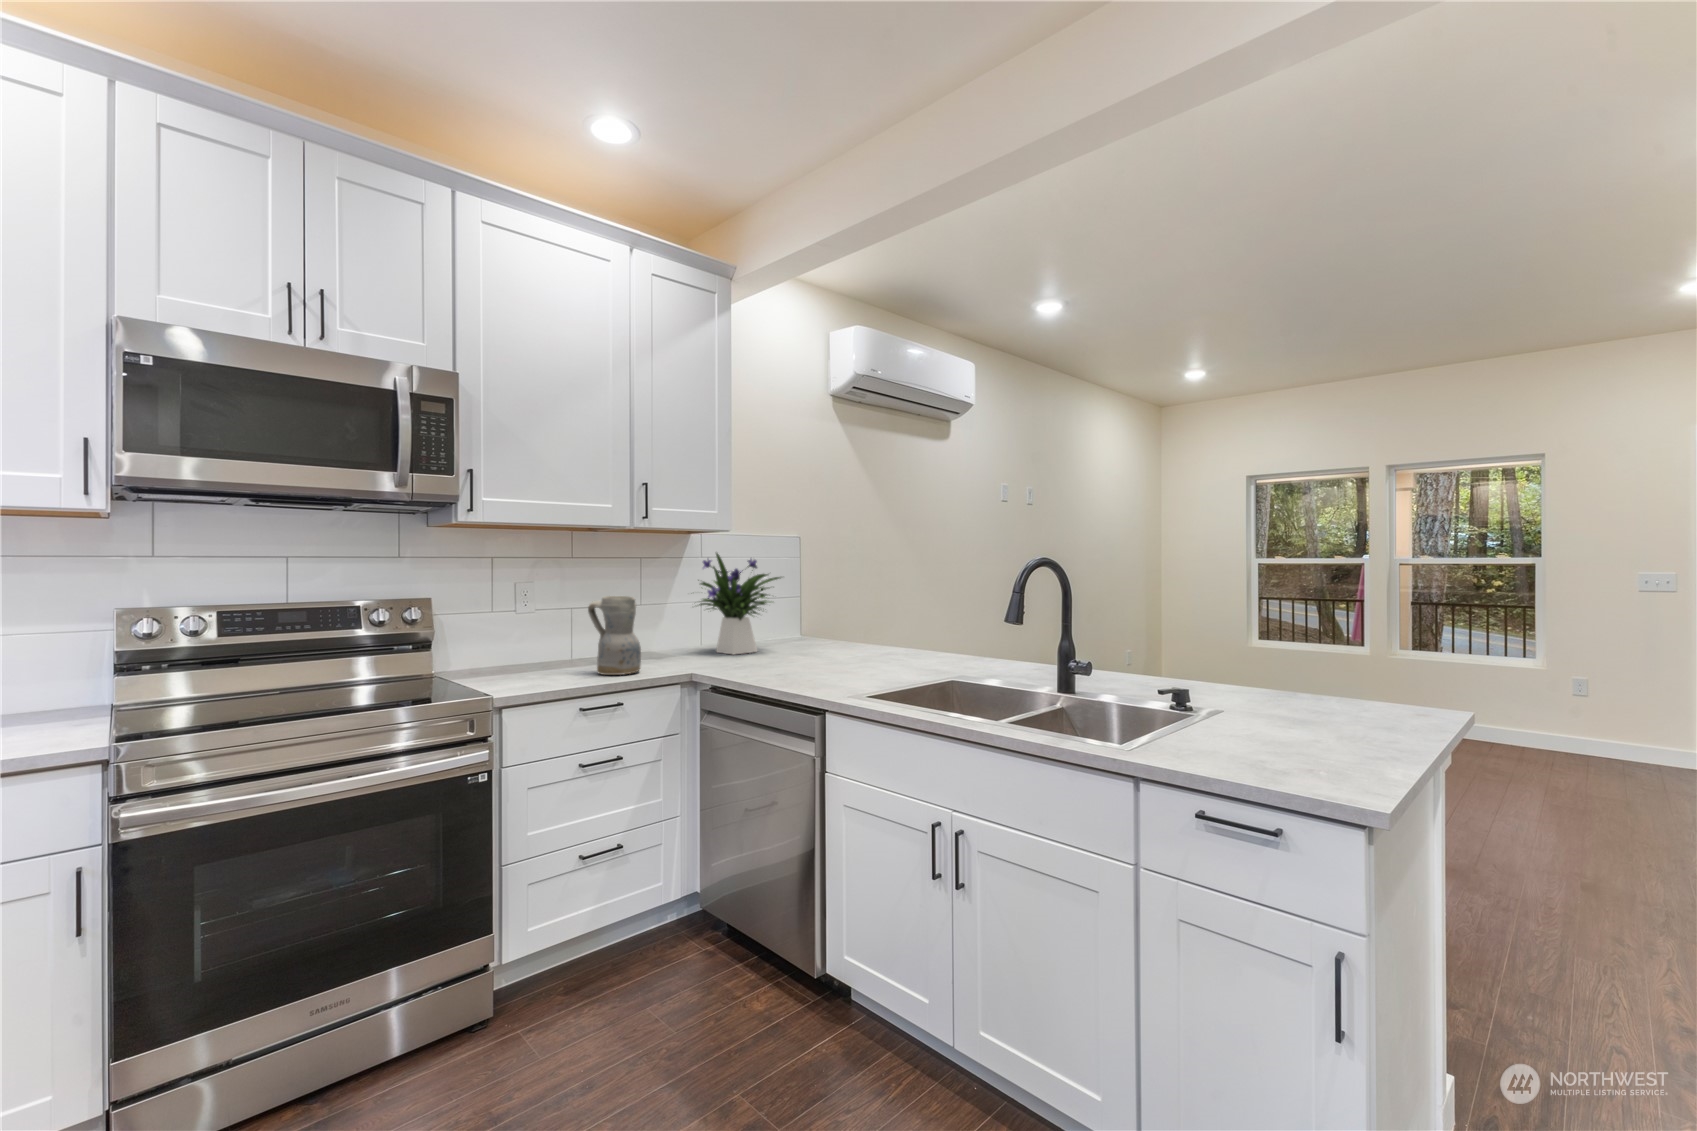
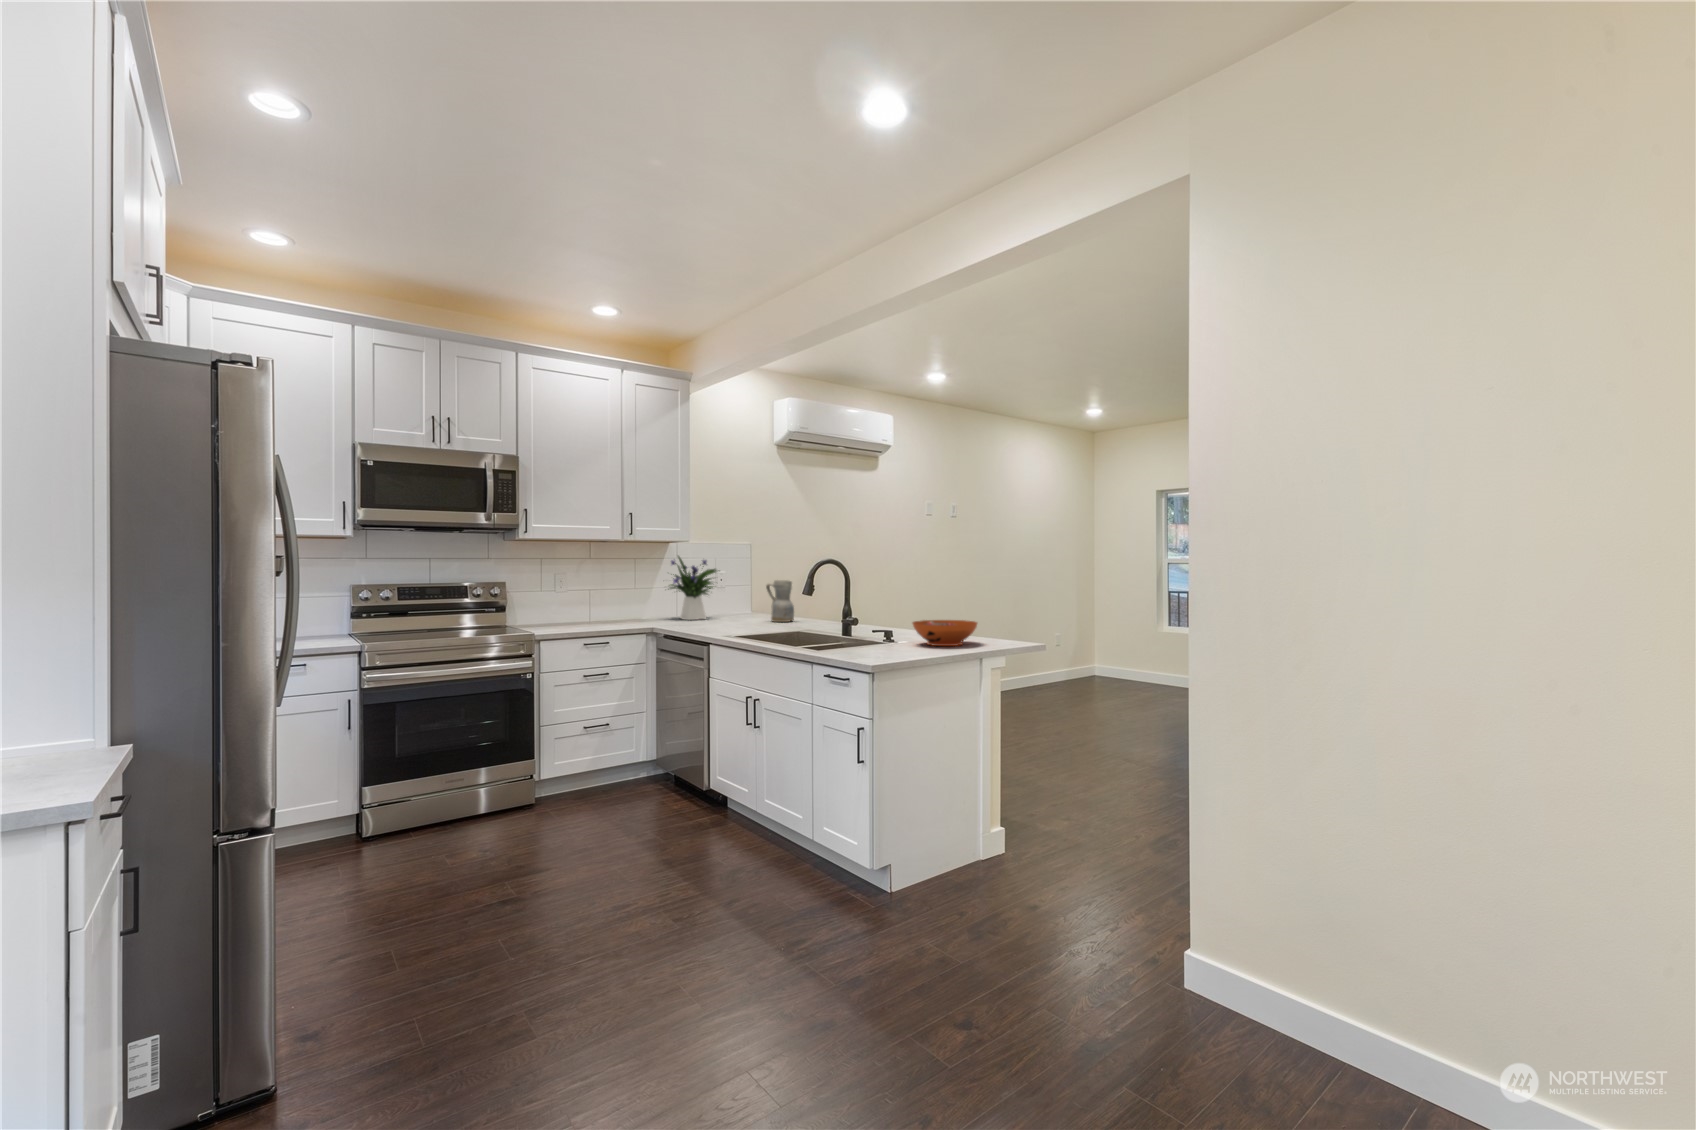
ceramic pitcher: present [588,596,641,675] -> present [766,580,794,622]
decorative bowl: none [1260,671,1409,730] -> present [913,620,977,646]

